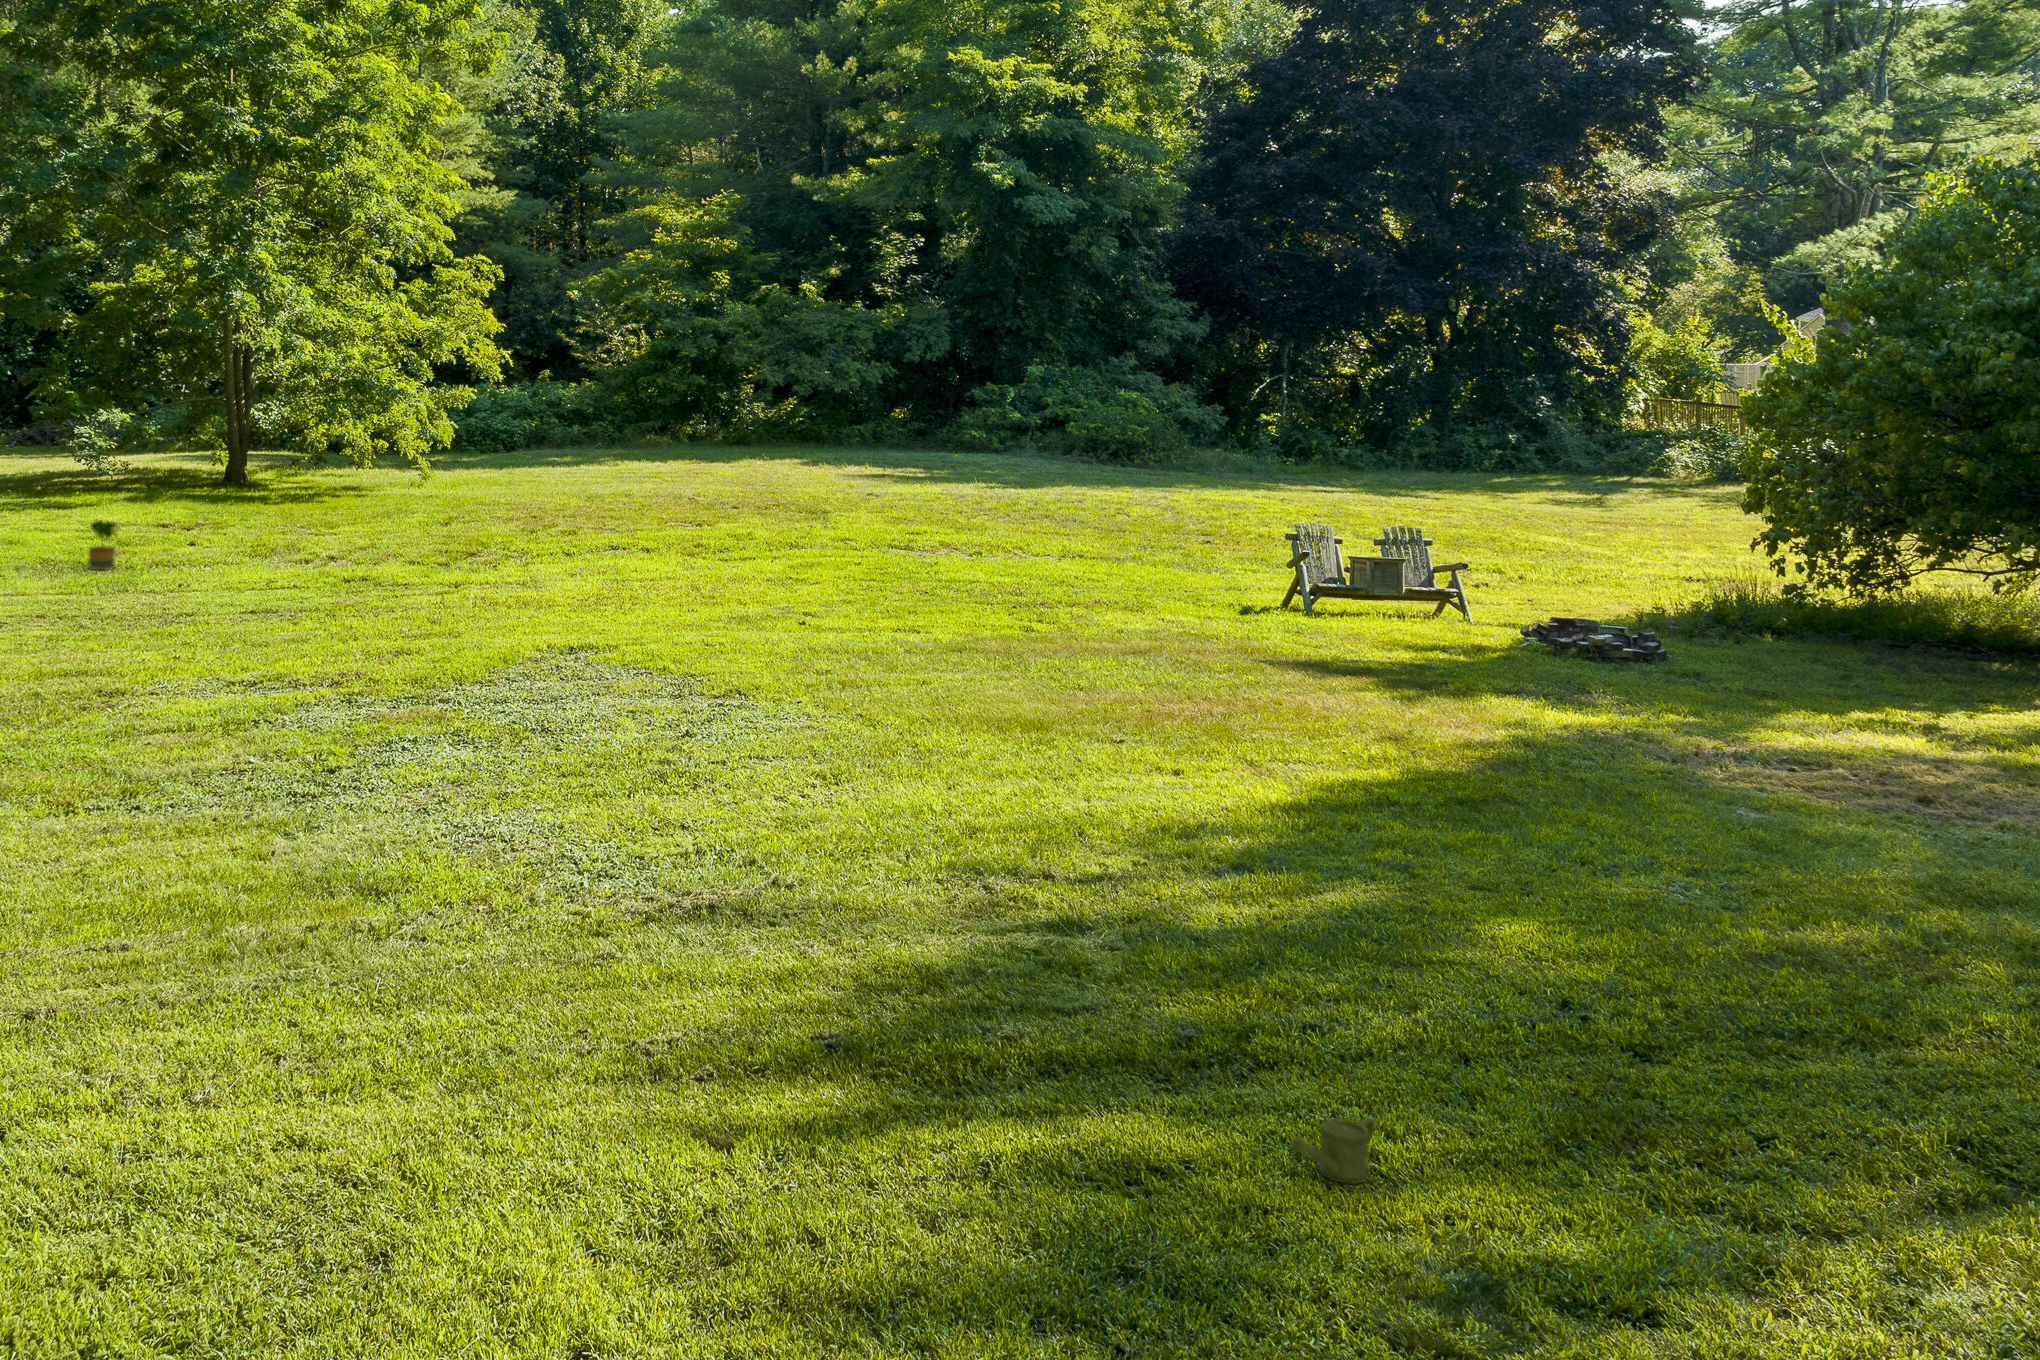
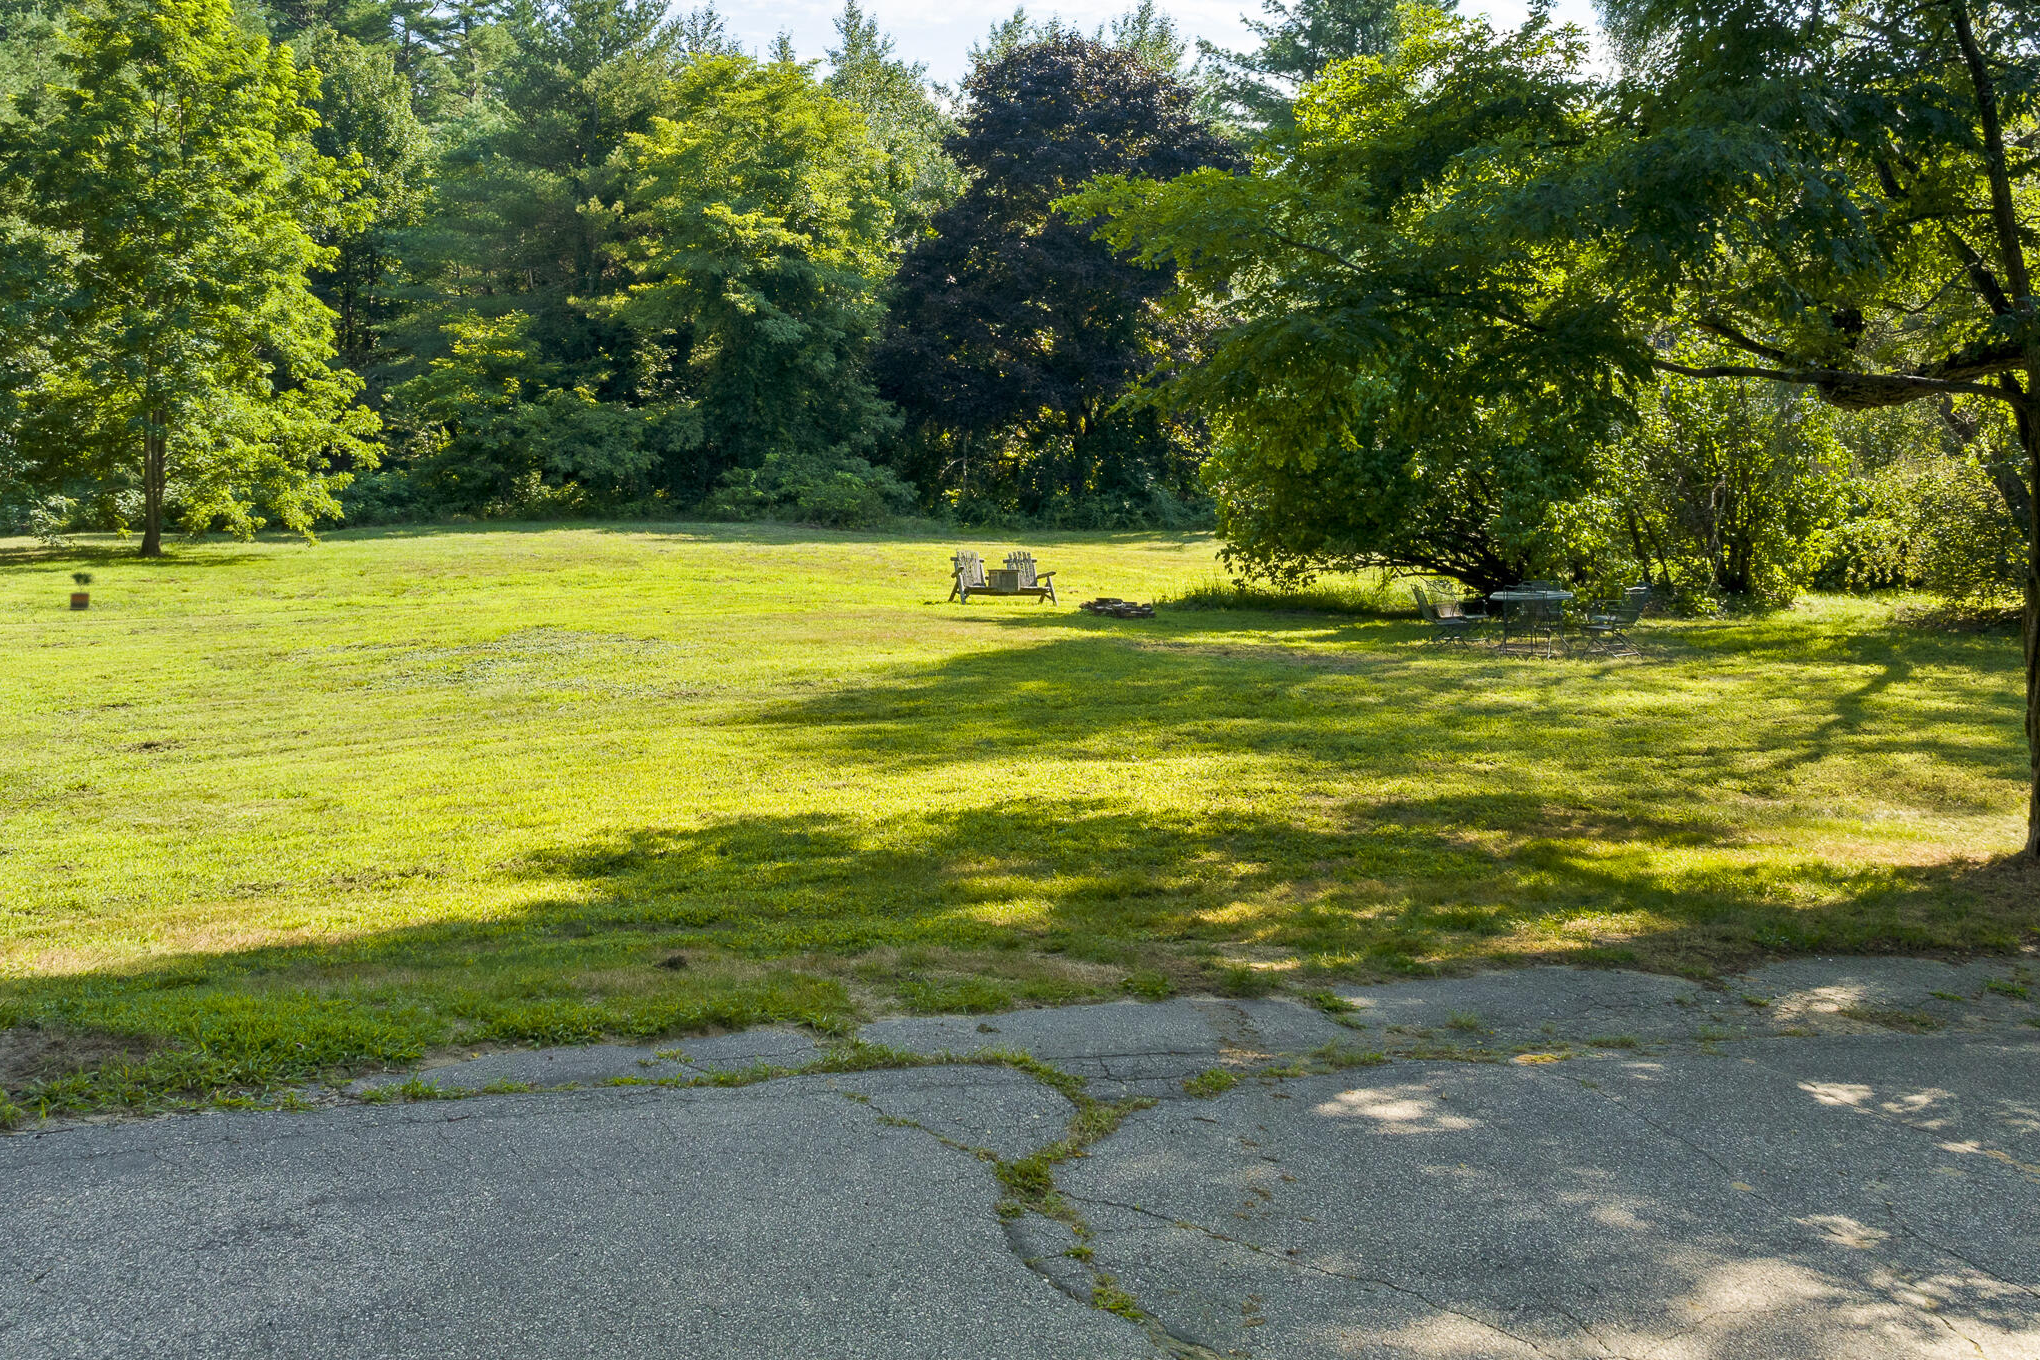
watering can: present [1292,1119,1374,1184] -> none [896,721,928,742]

